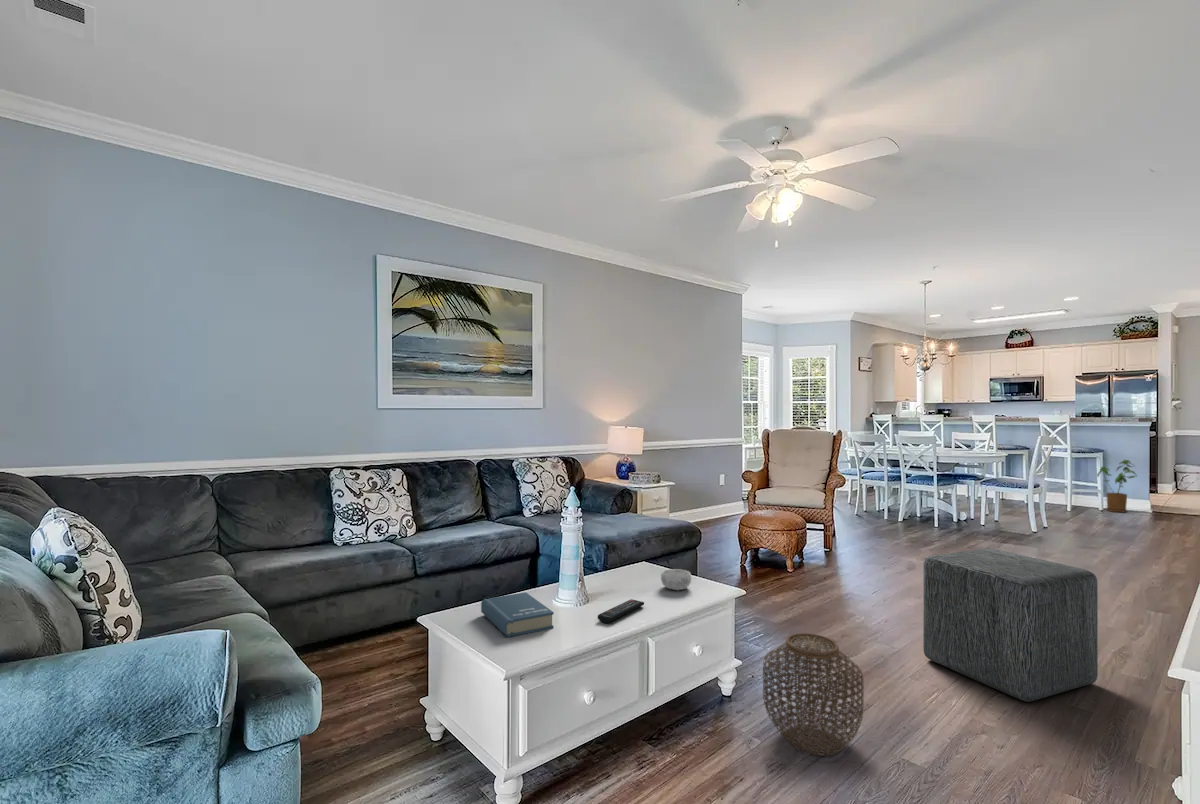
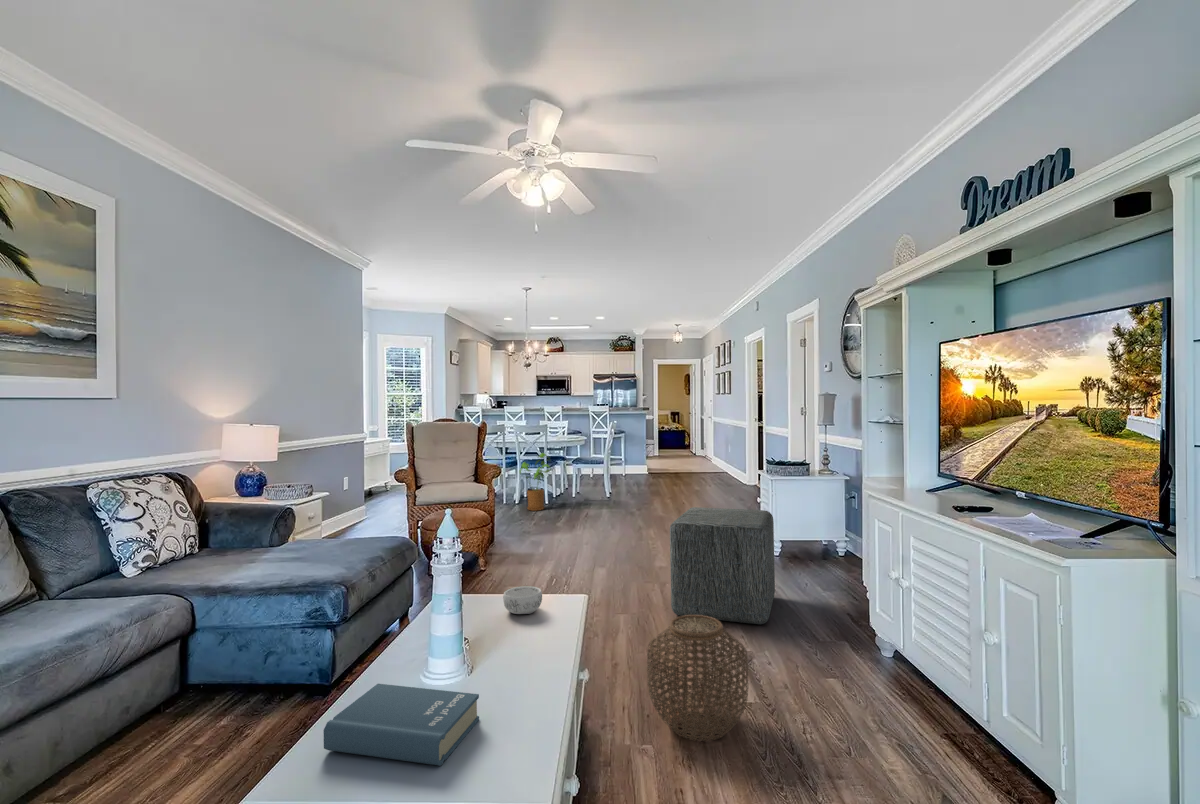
house plant: present [1097,460,1135,512] -> present [519,453,551,511]
remote control: present [598,599,644,623] -> none [514,638,540,683]

